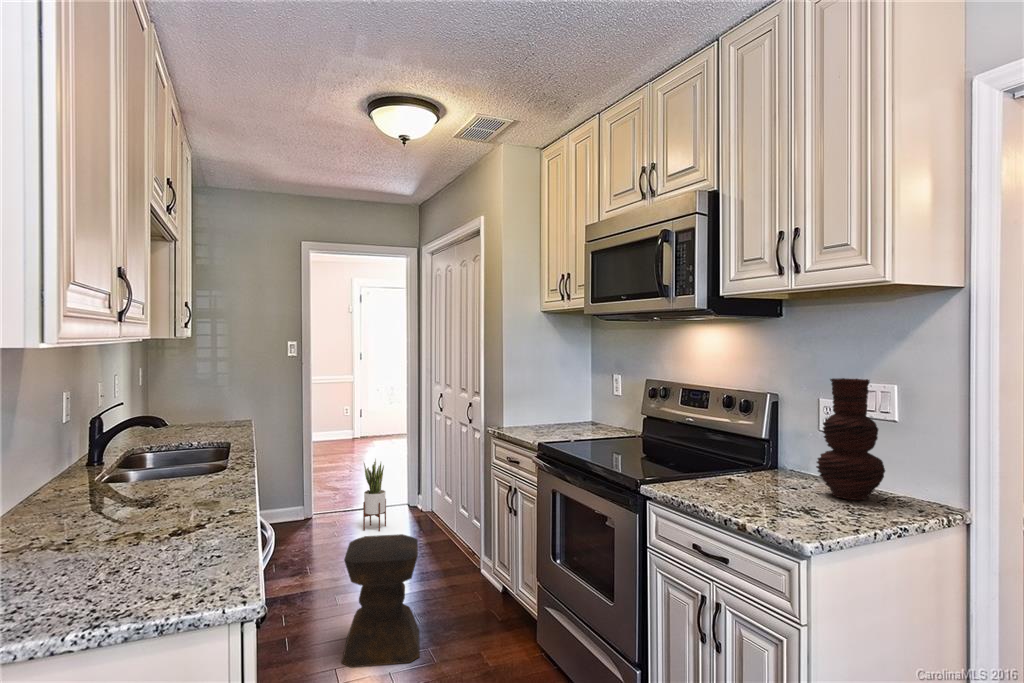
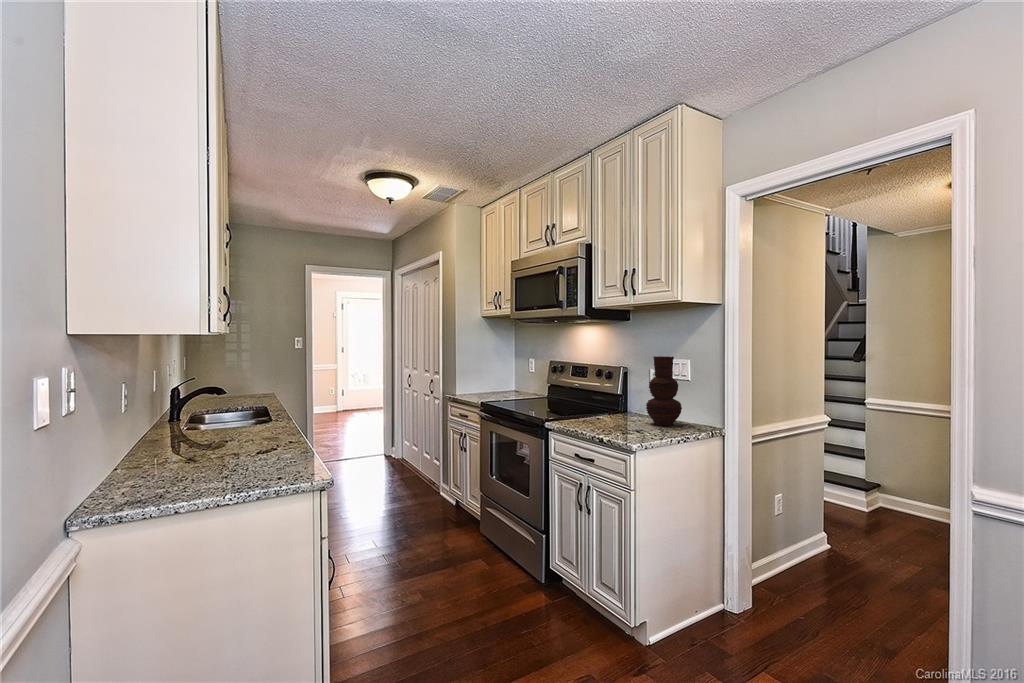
potted plant: present [363,459,386,531] -> none [353,421,370,474]
stool: present [342,534,420,667] -> none [351,467,404,554]

